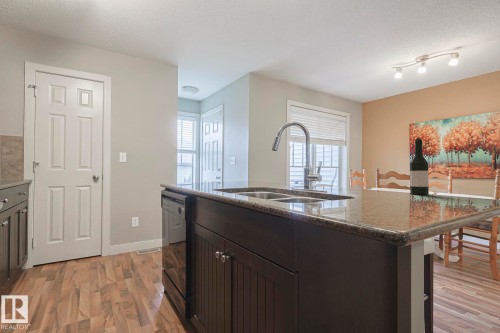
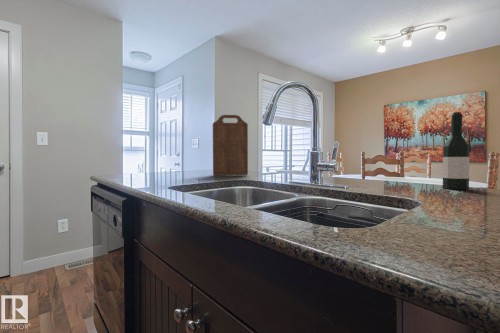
cutting board: none [245,140,271,184] -> present [213,115,248,175]

